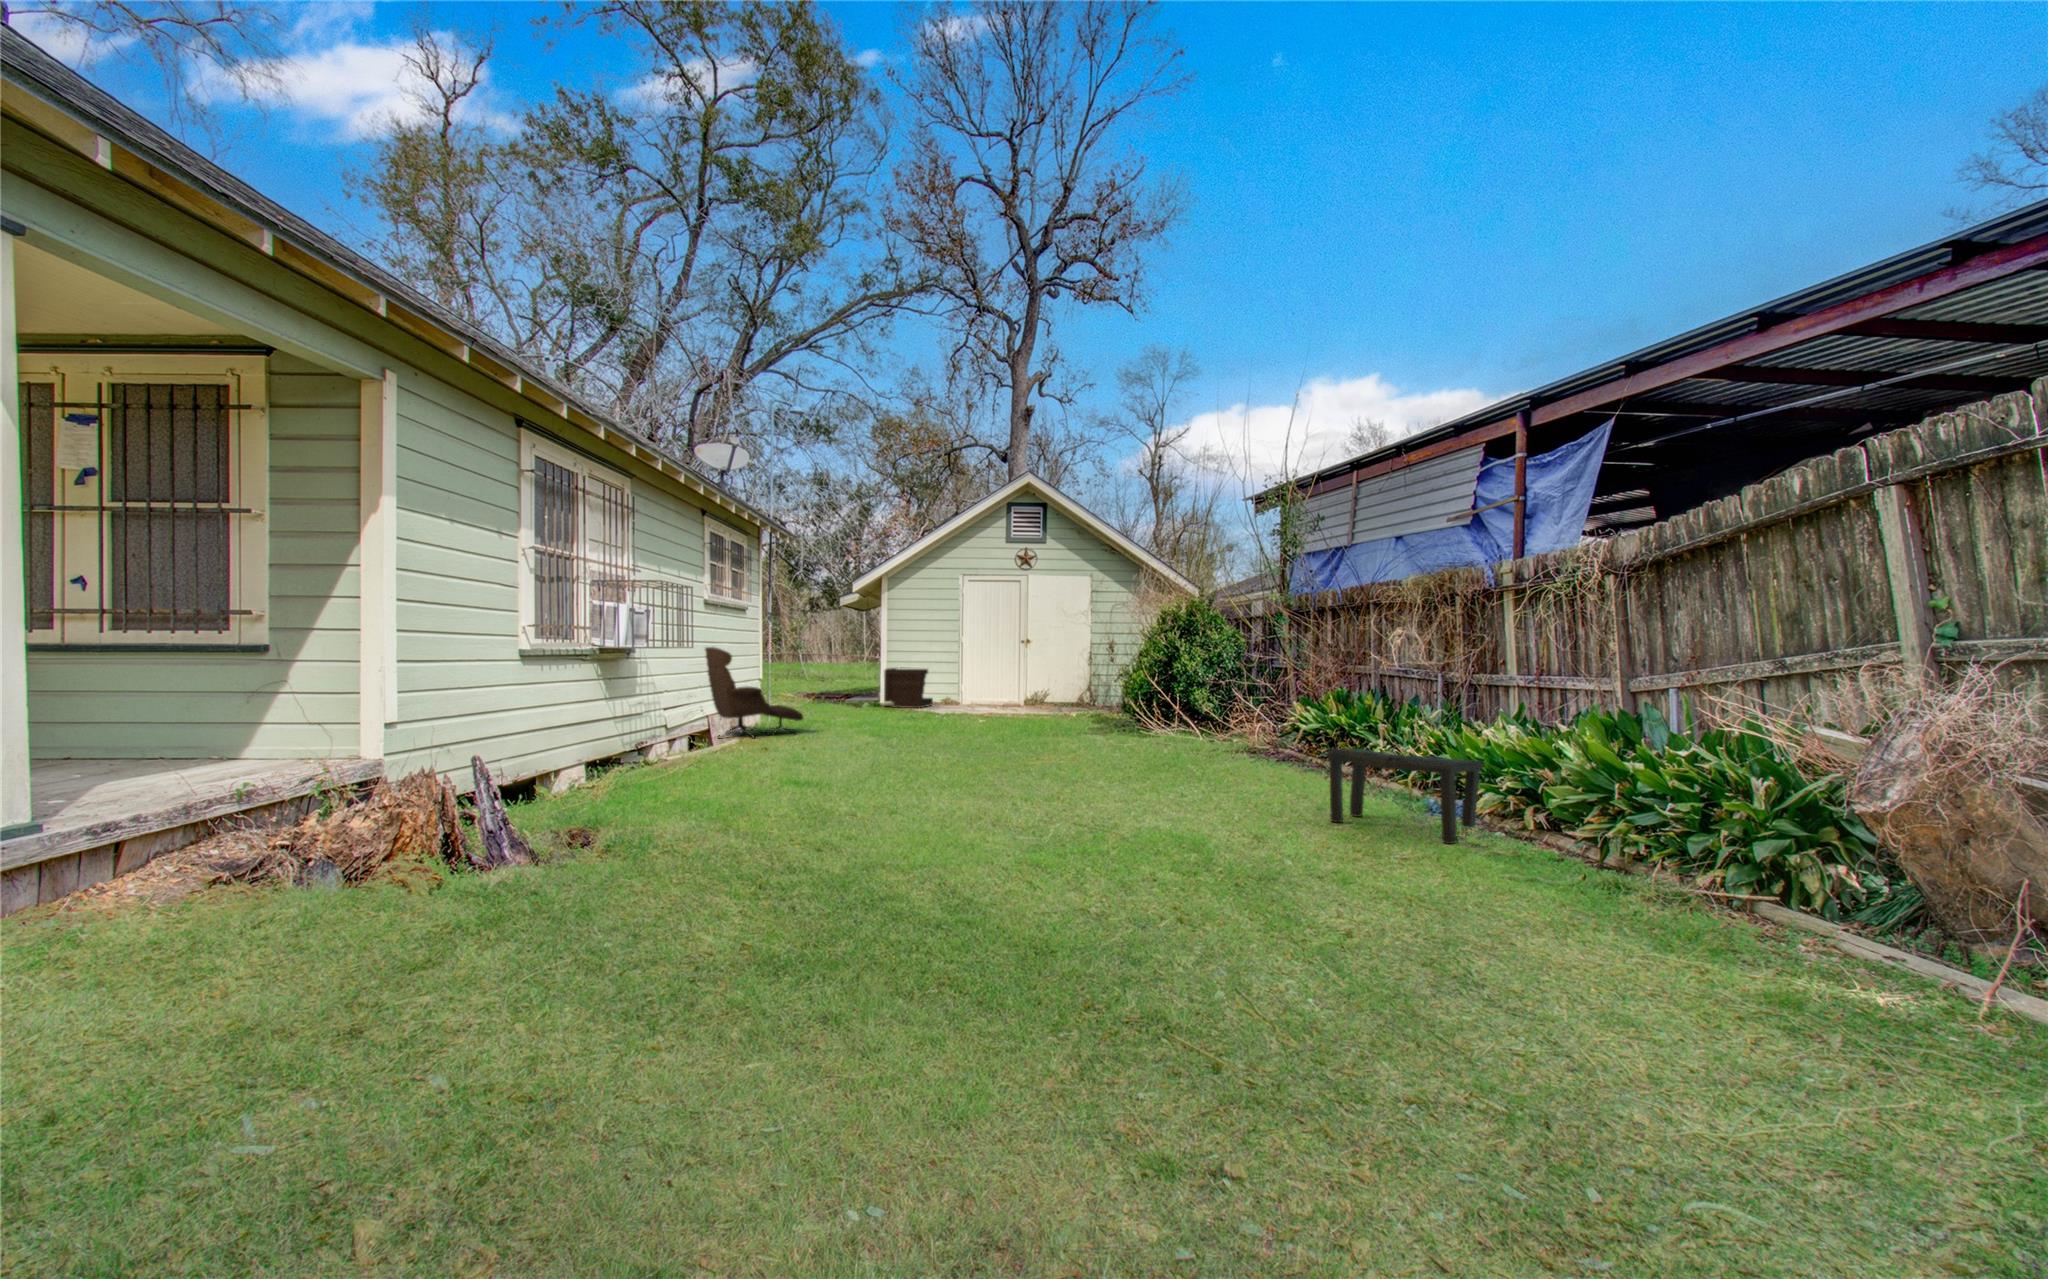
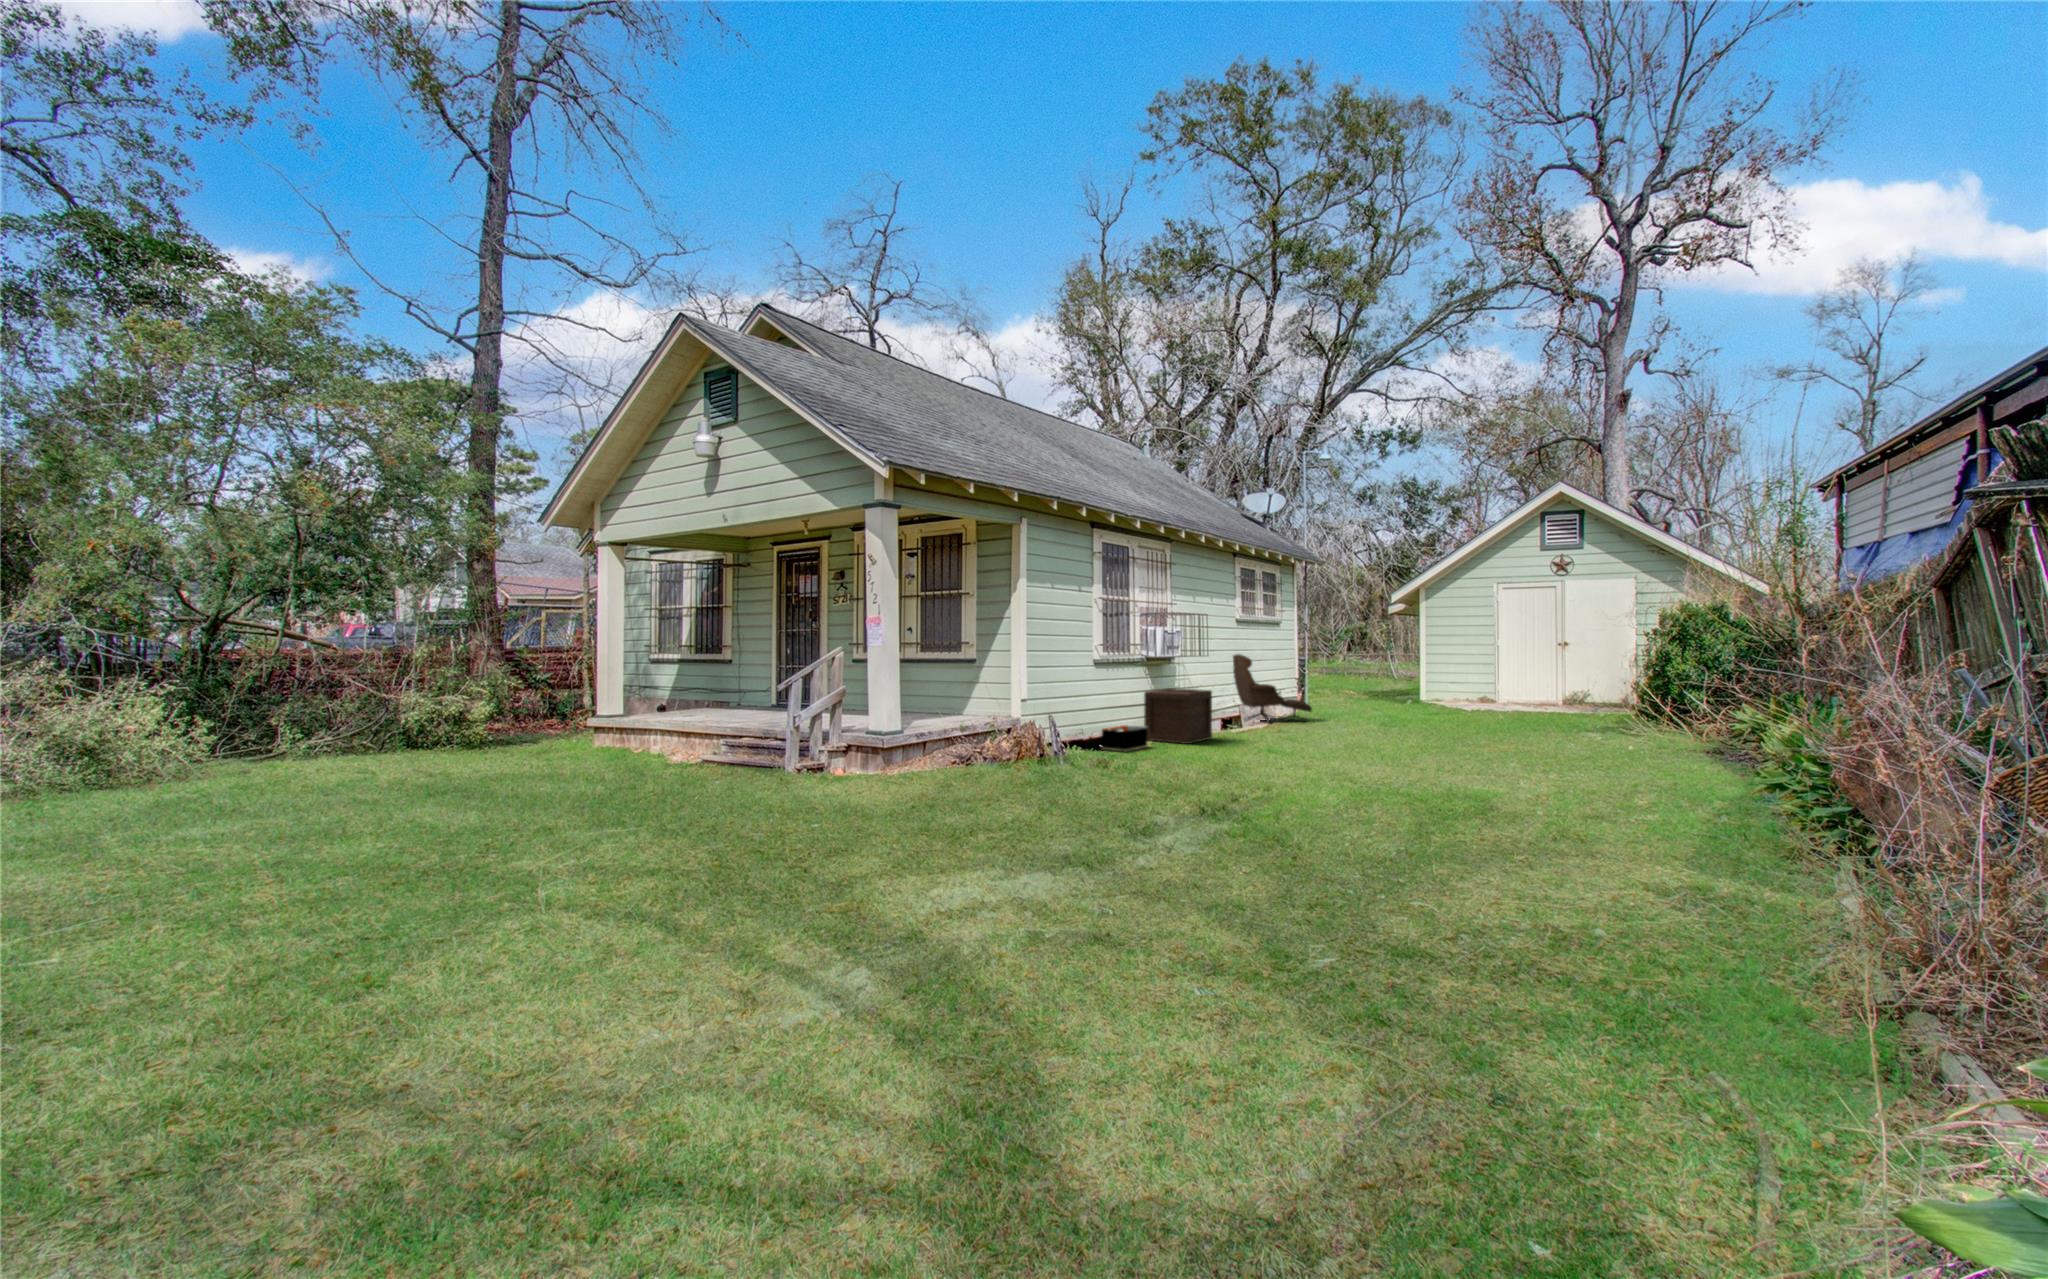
wooden crate: present [884,668,933,708] -> present [1144,688,1212,744]
bench: present [1328,748,1483,844] -> none [1669,752,1815,840]
storage bin: none [536,756,614,801] -> present [1102,725,1147,752]

